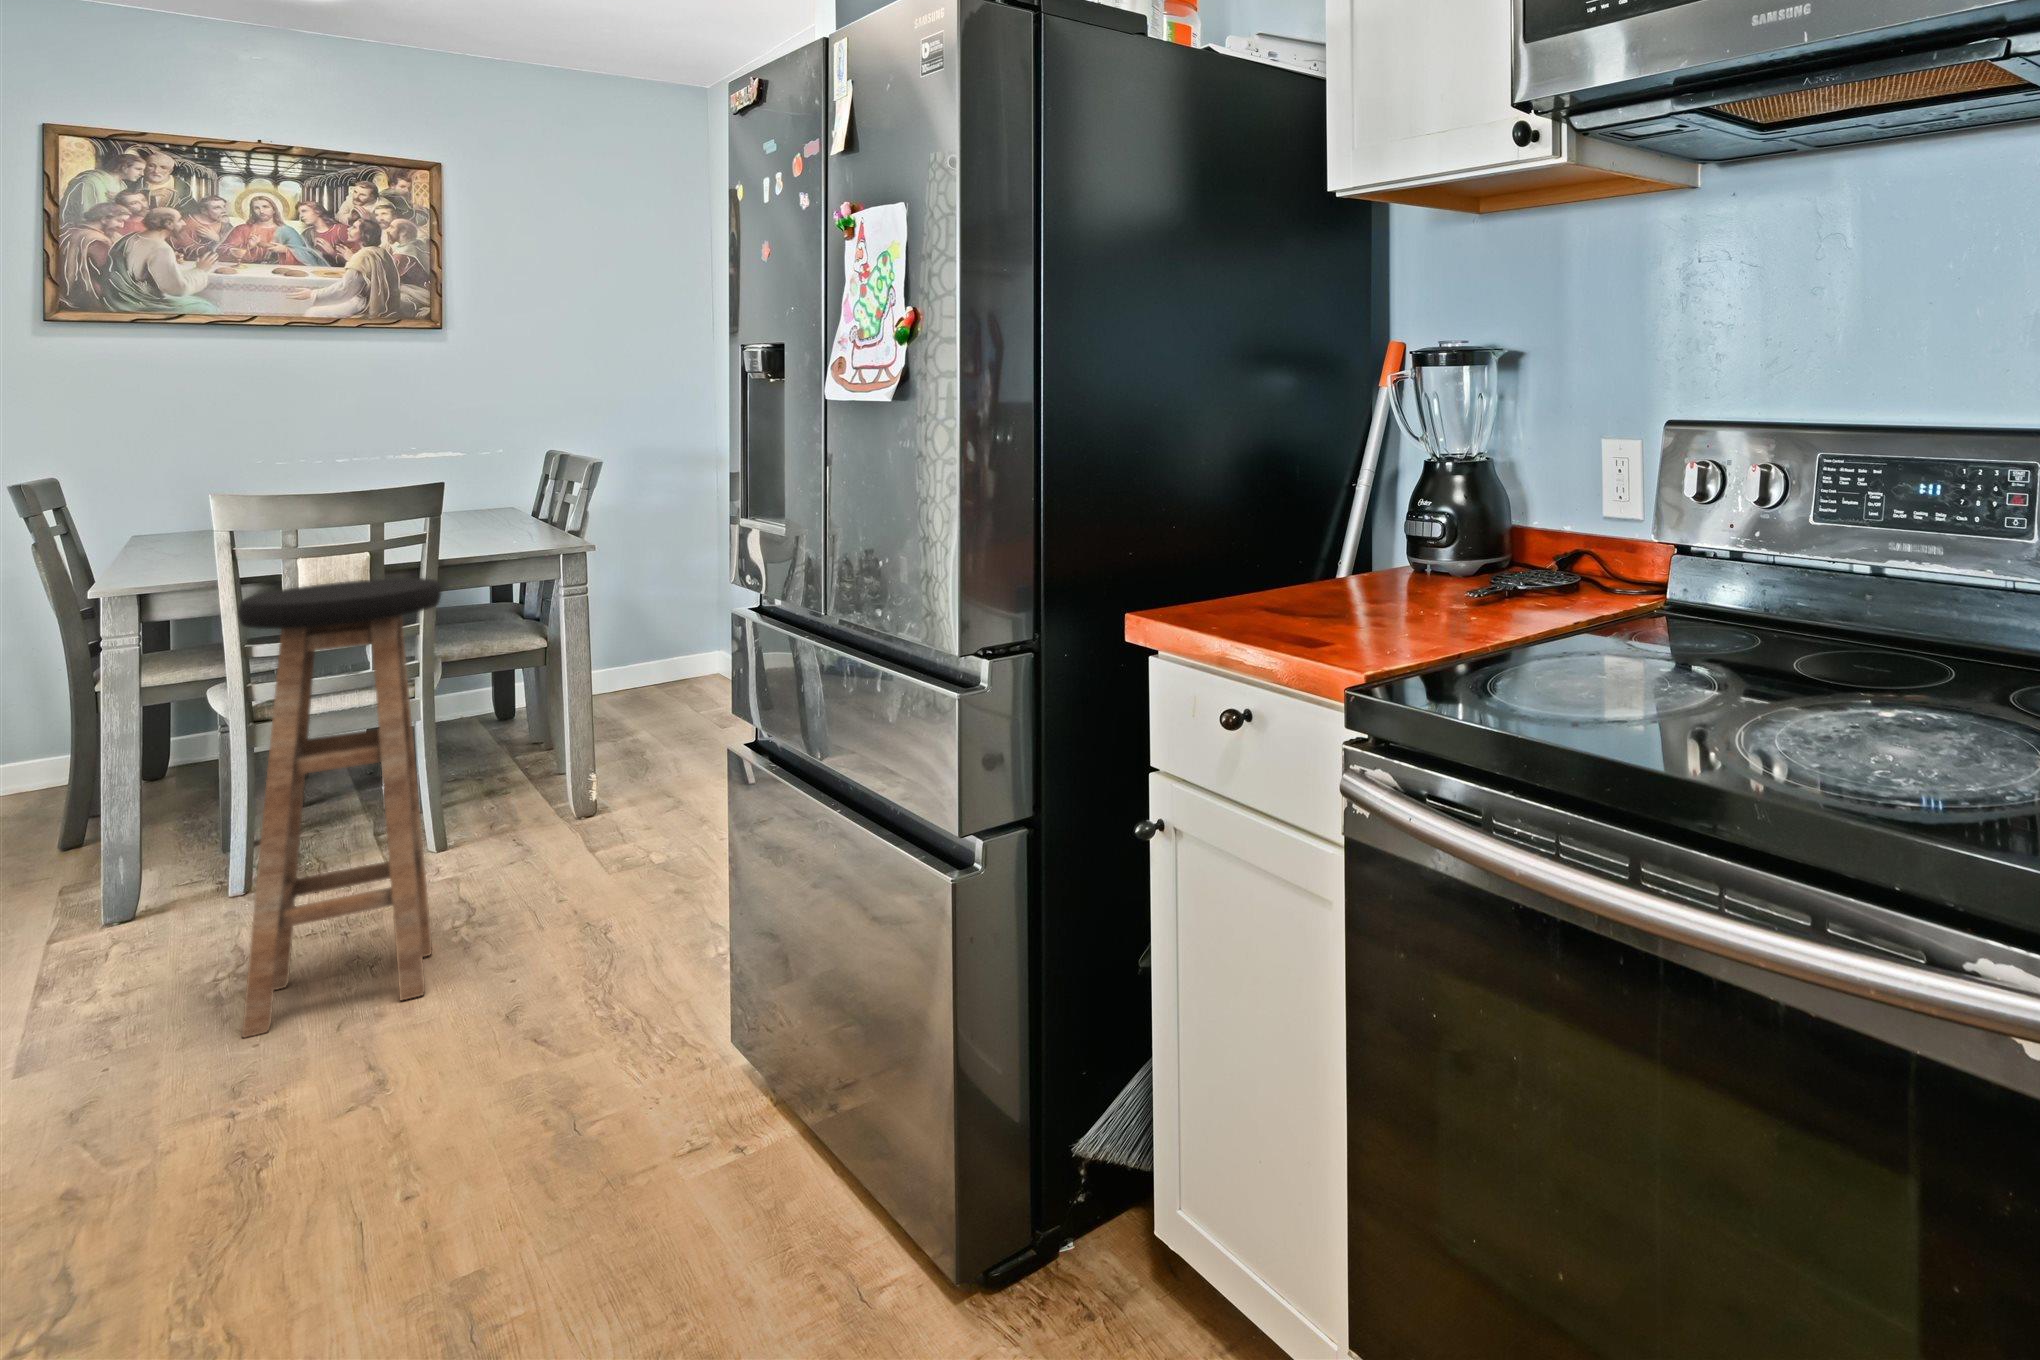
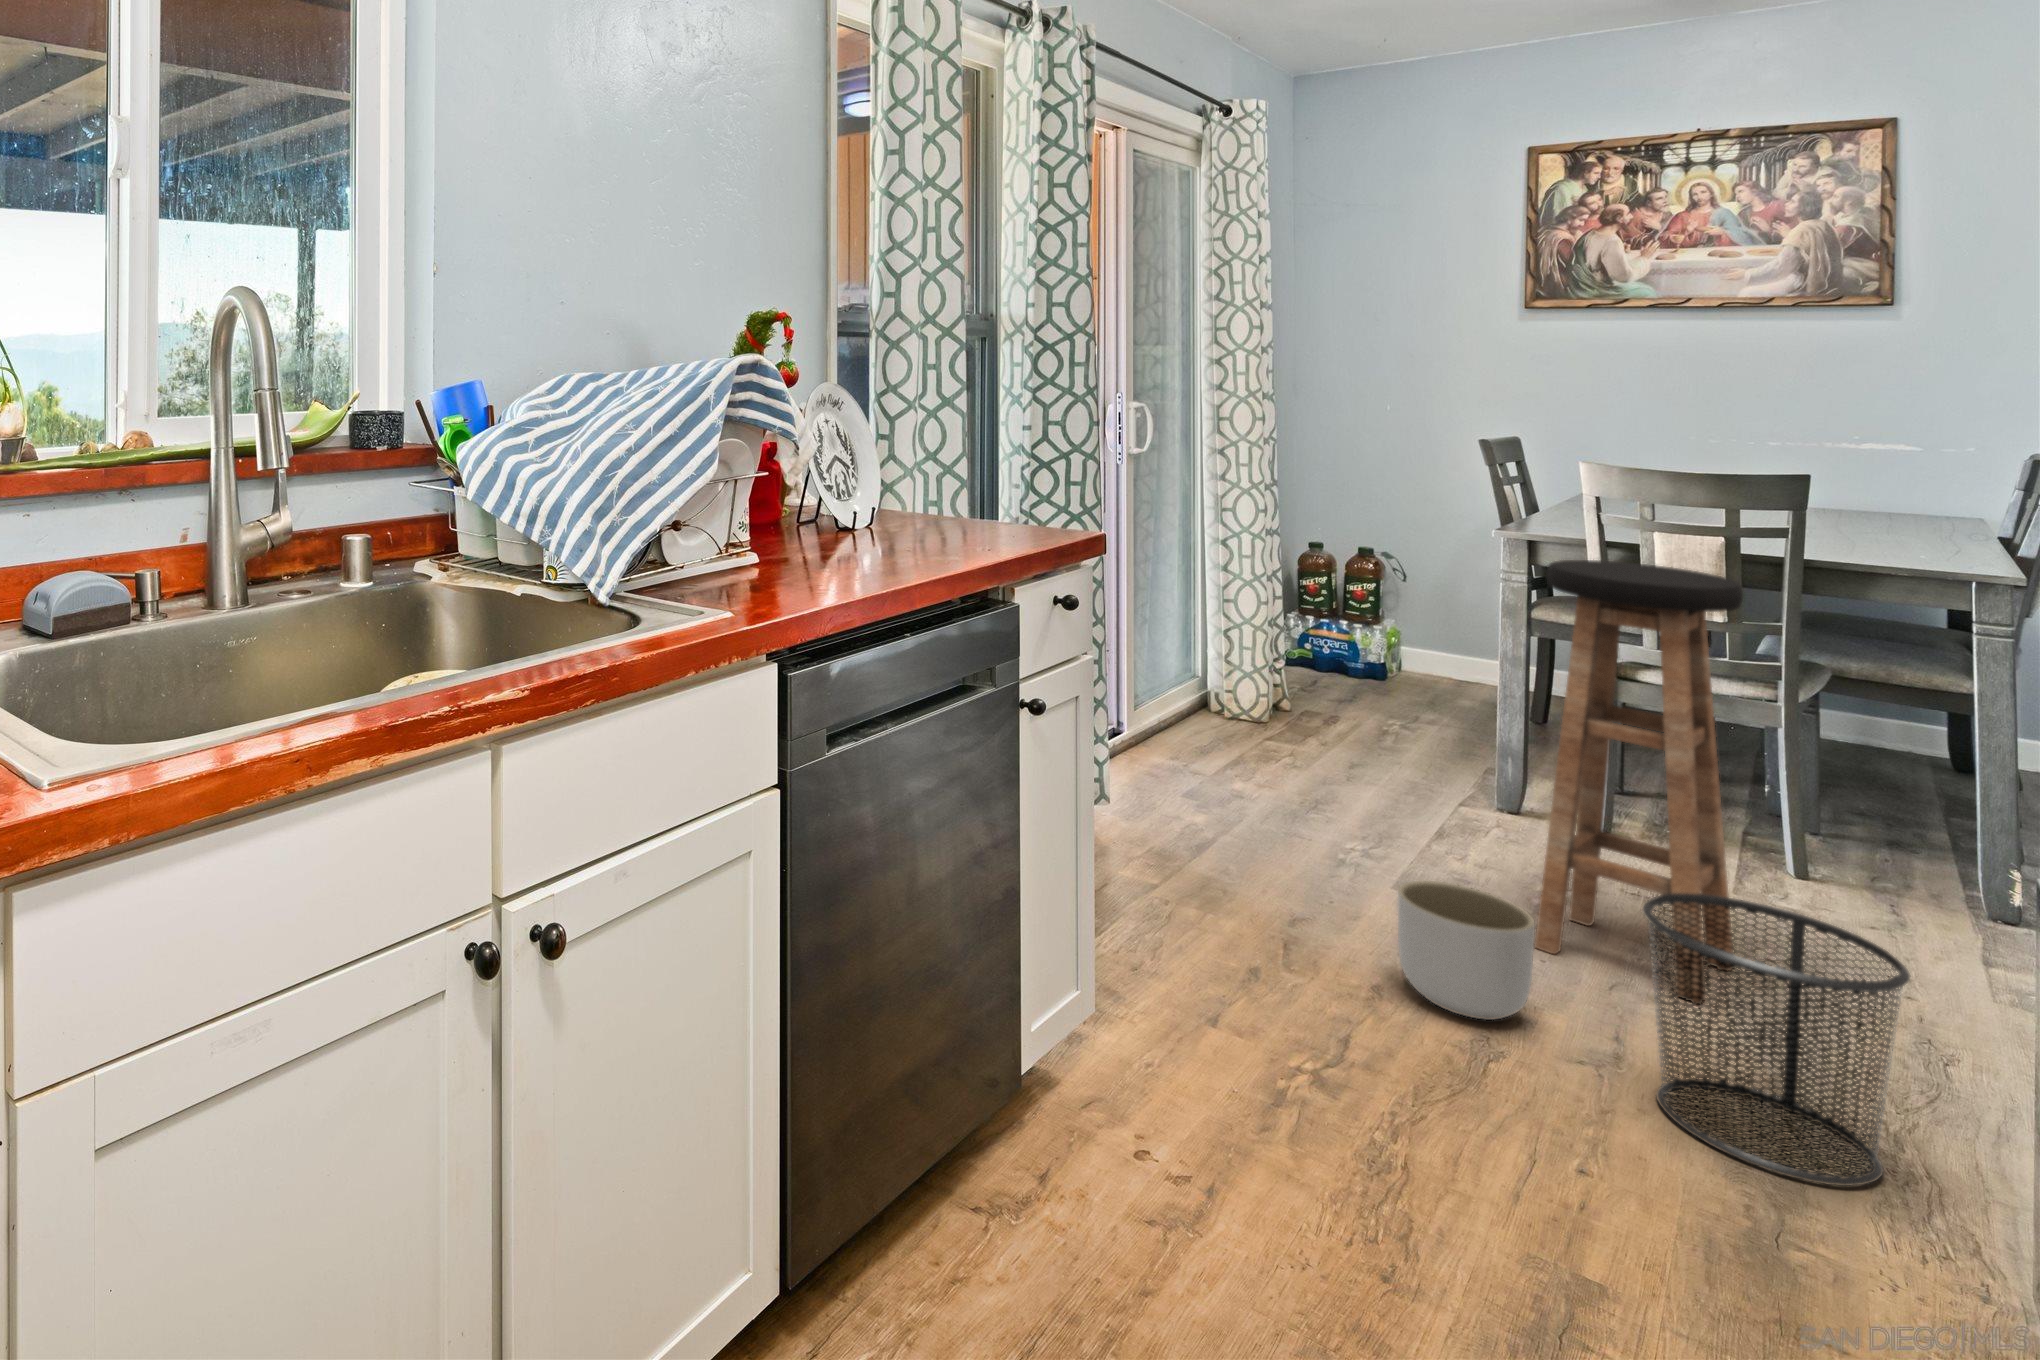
waste bin: none [414,849,629,1101] -> present [1642,893,1910,1186]
planter: none [101,988,286,1159] -> present [1397,881,1535,1020]

